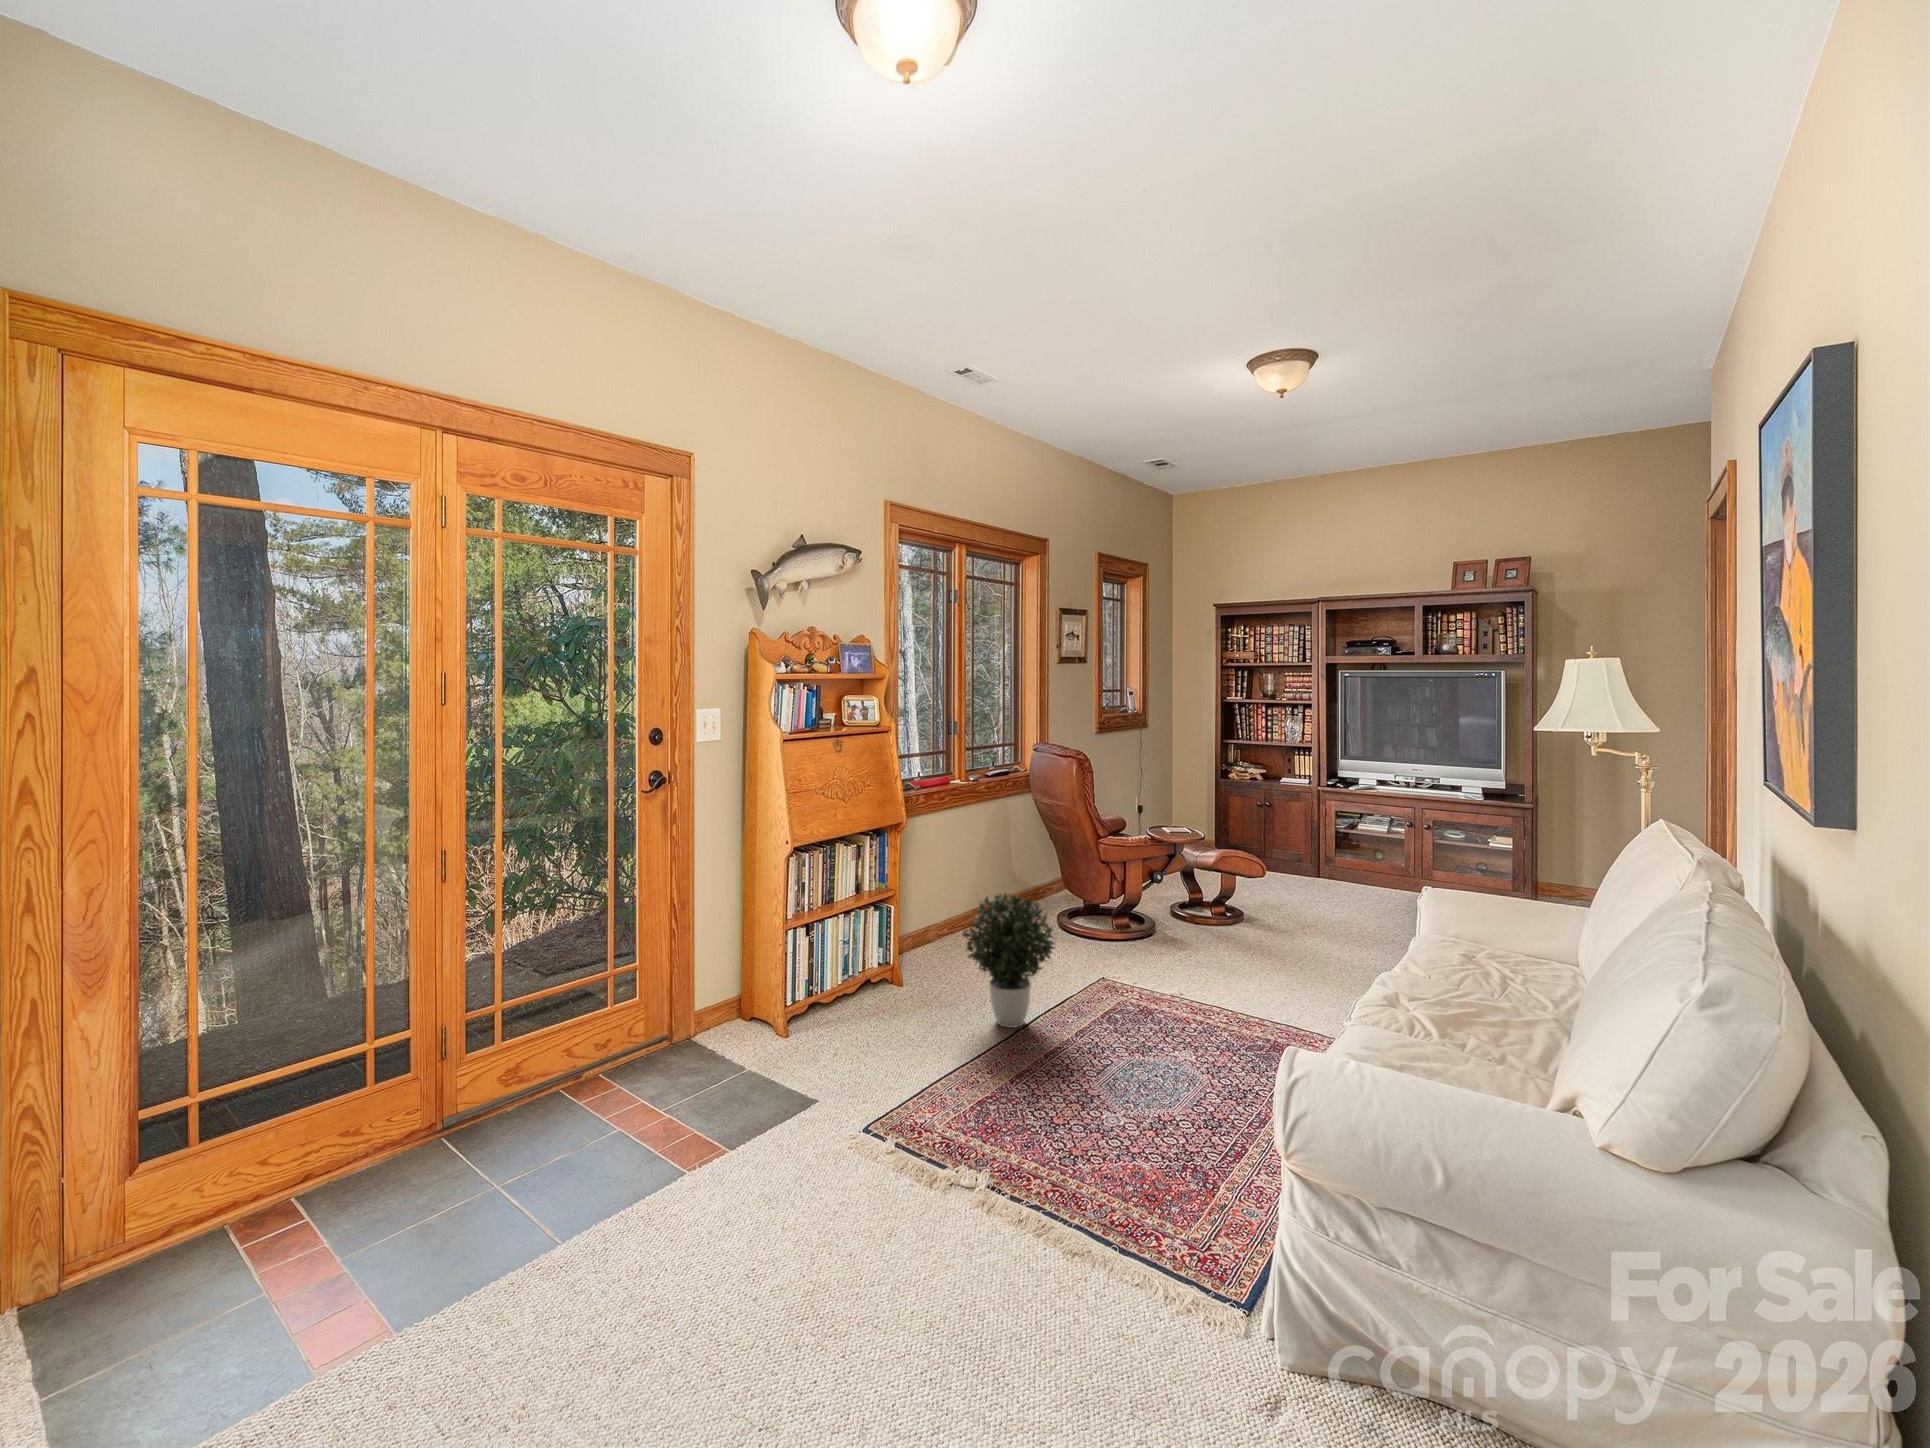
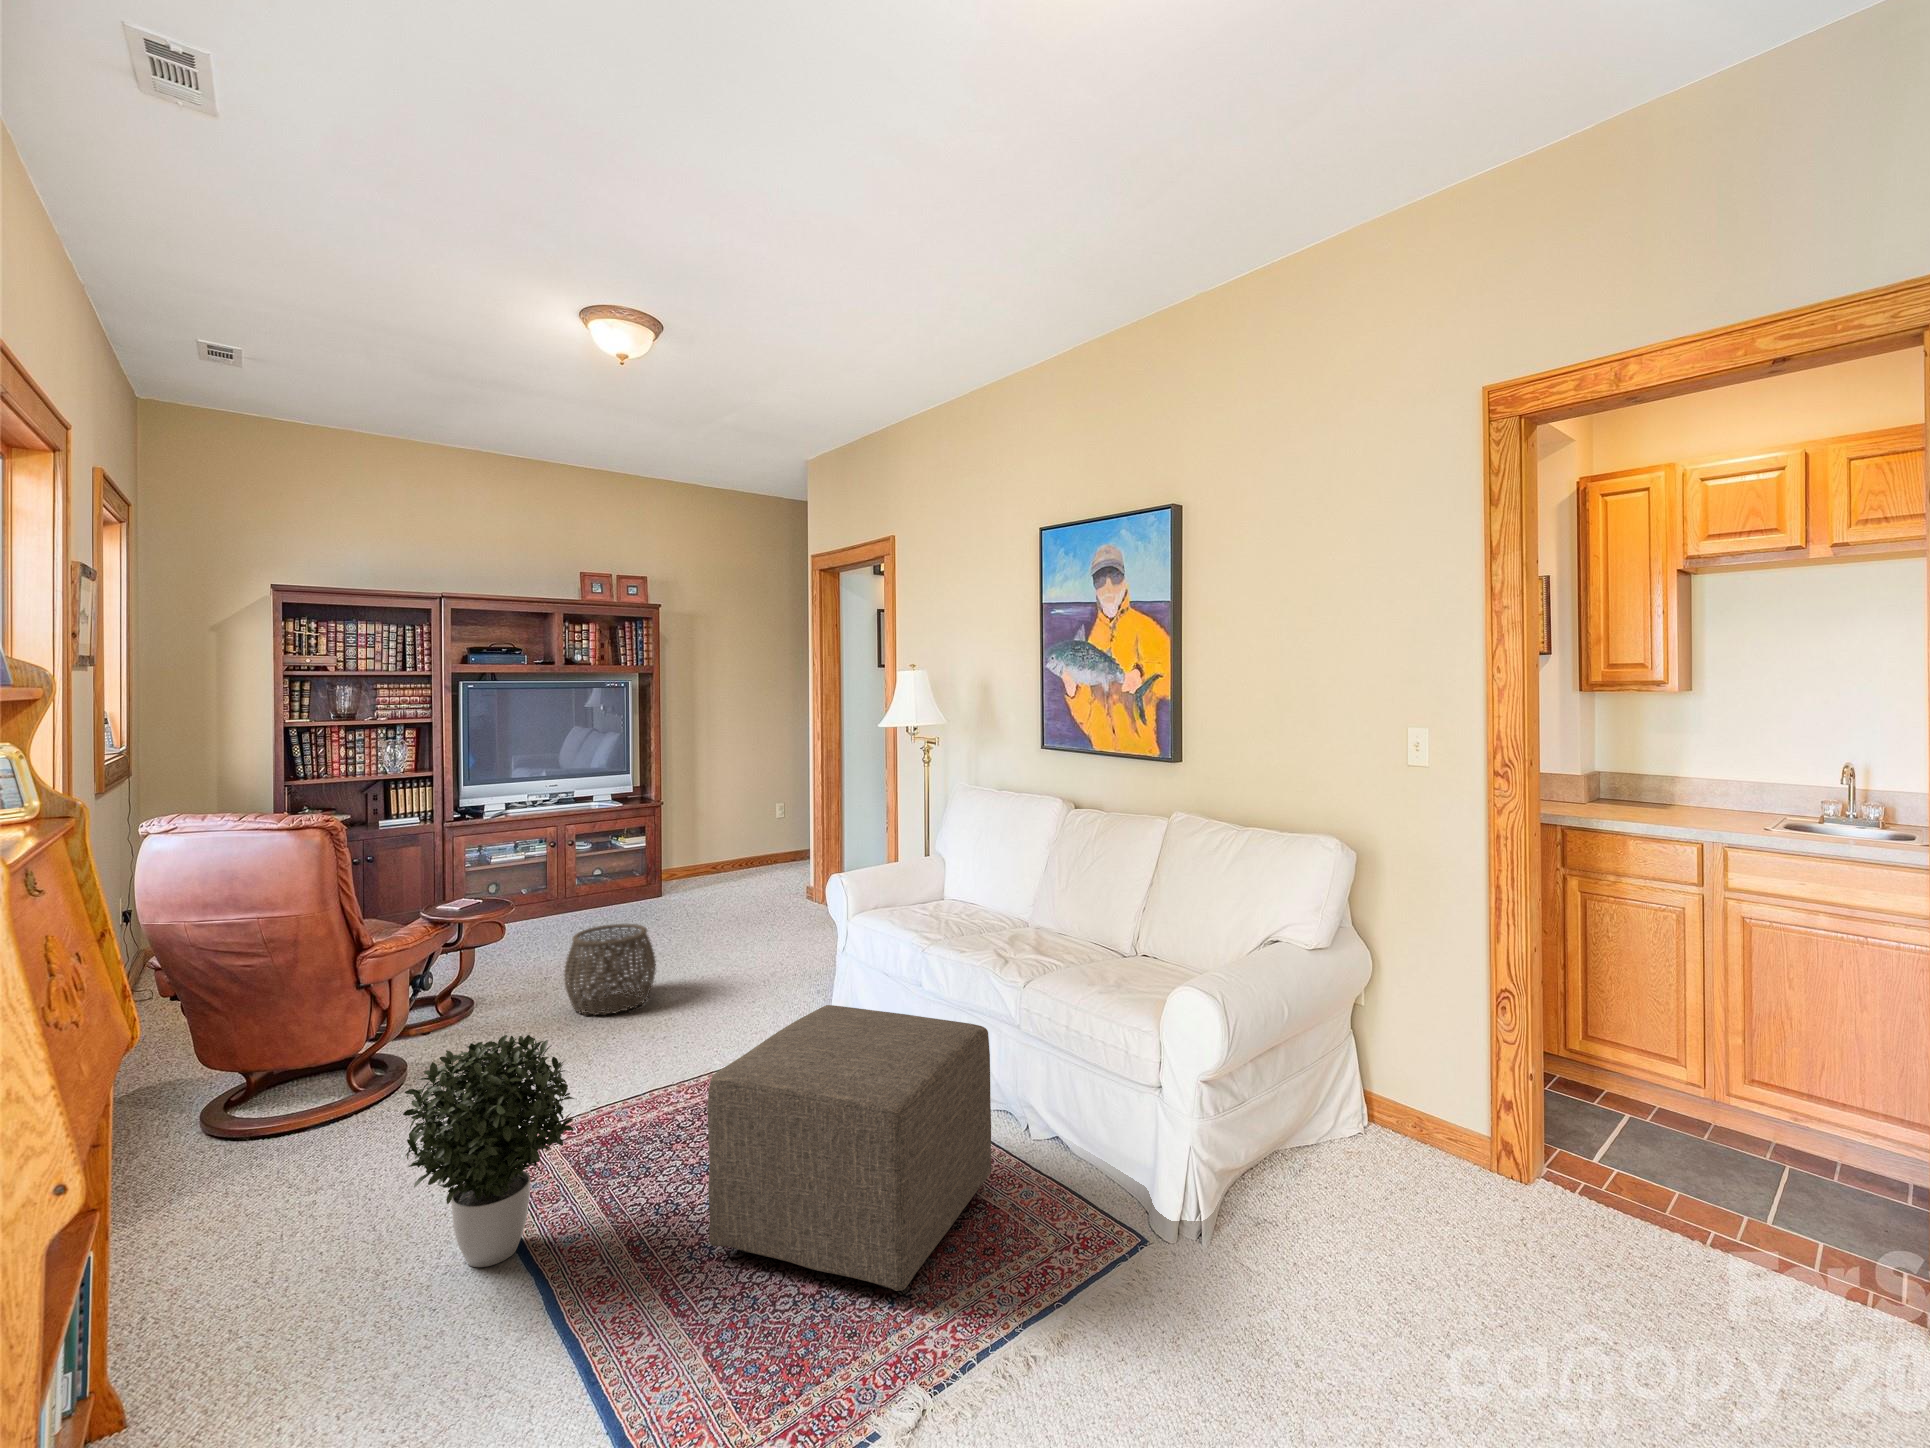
woven basket: none [1267,884,1347,961] -> present [564,924,656,1015]
ottoman: none [1052,957,1249,1172] -> present [707,1005,991,1291]

